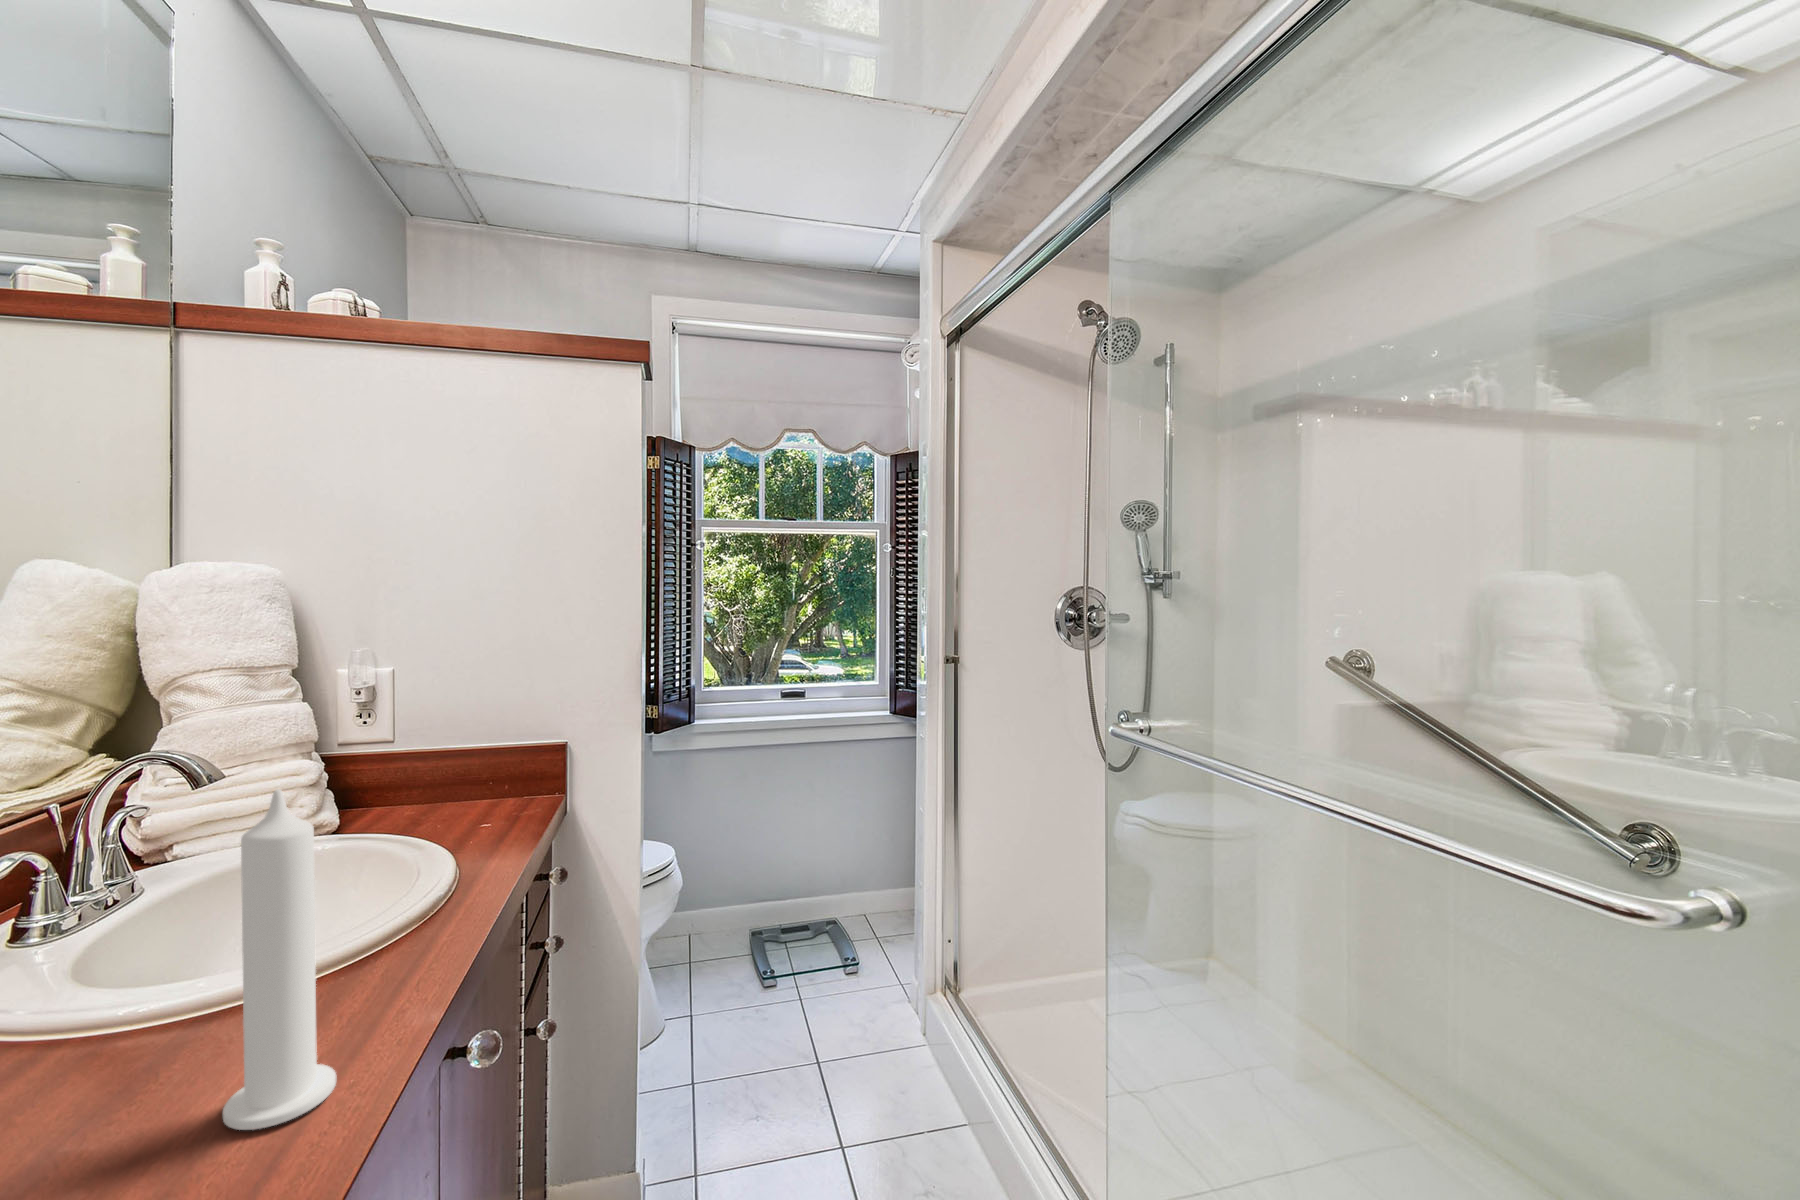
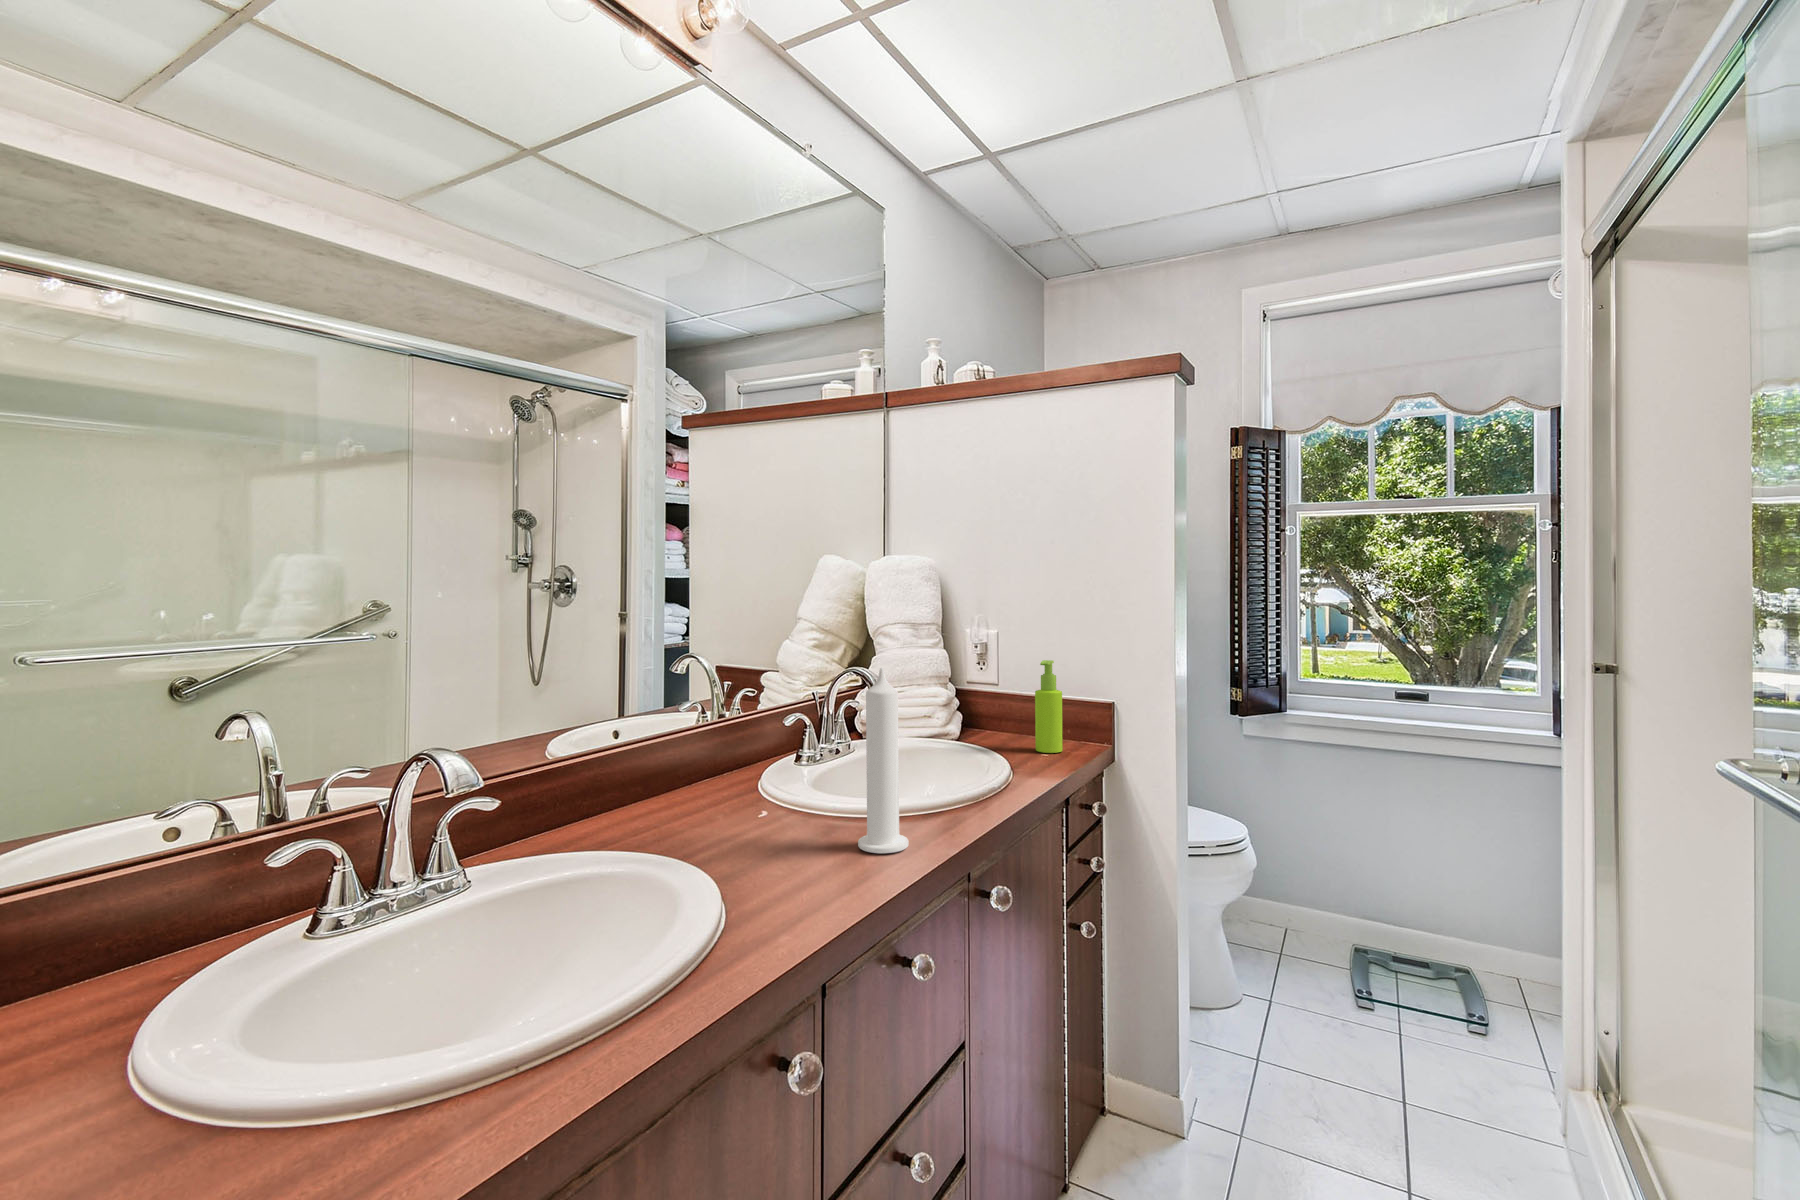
soap dispenser: none [462,706,501,827] -> present [1035,660,1063,753]

